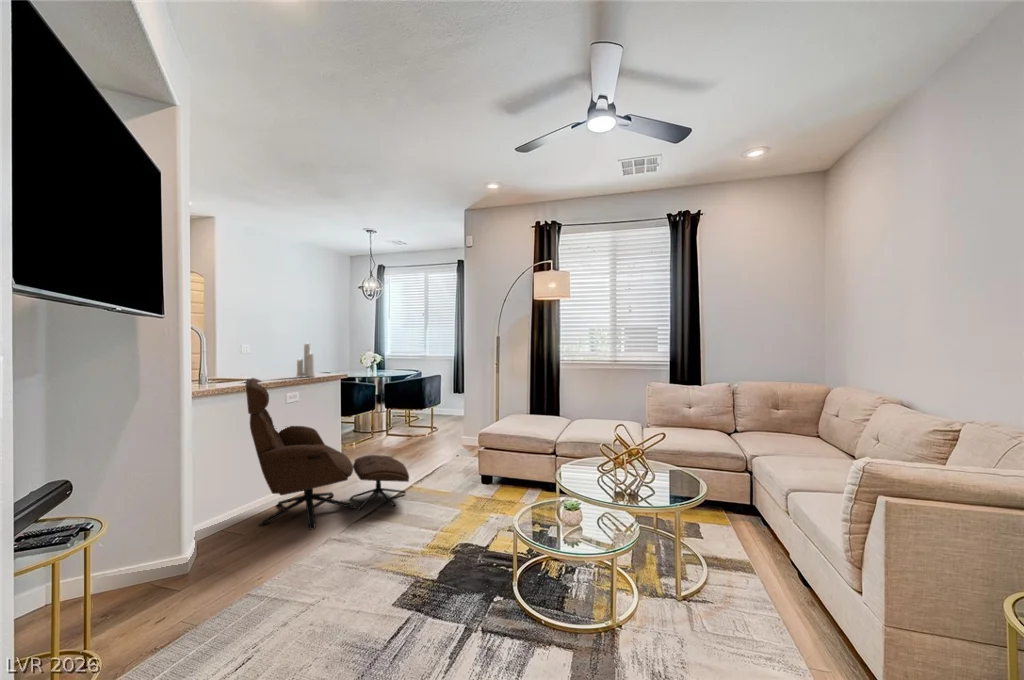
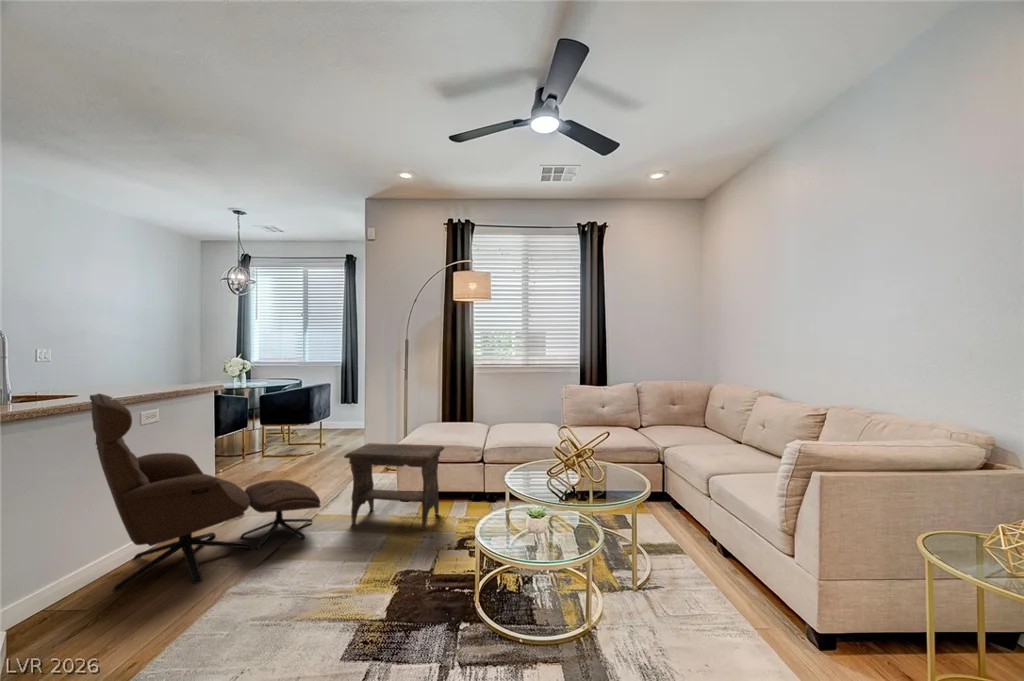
candle: present [297,344,315,377] -> none [159,339,187,390]
footstool: none [429,430,517,513] -> present [344,443,444,530]

